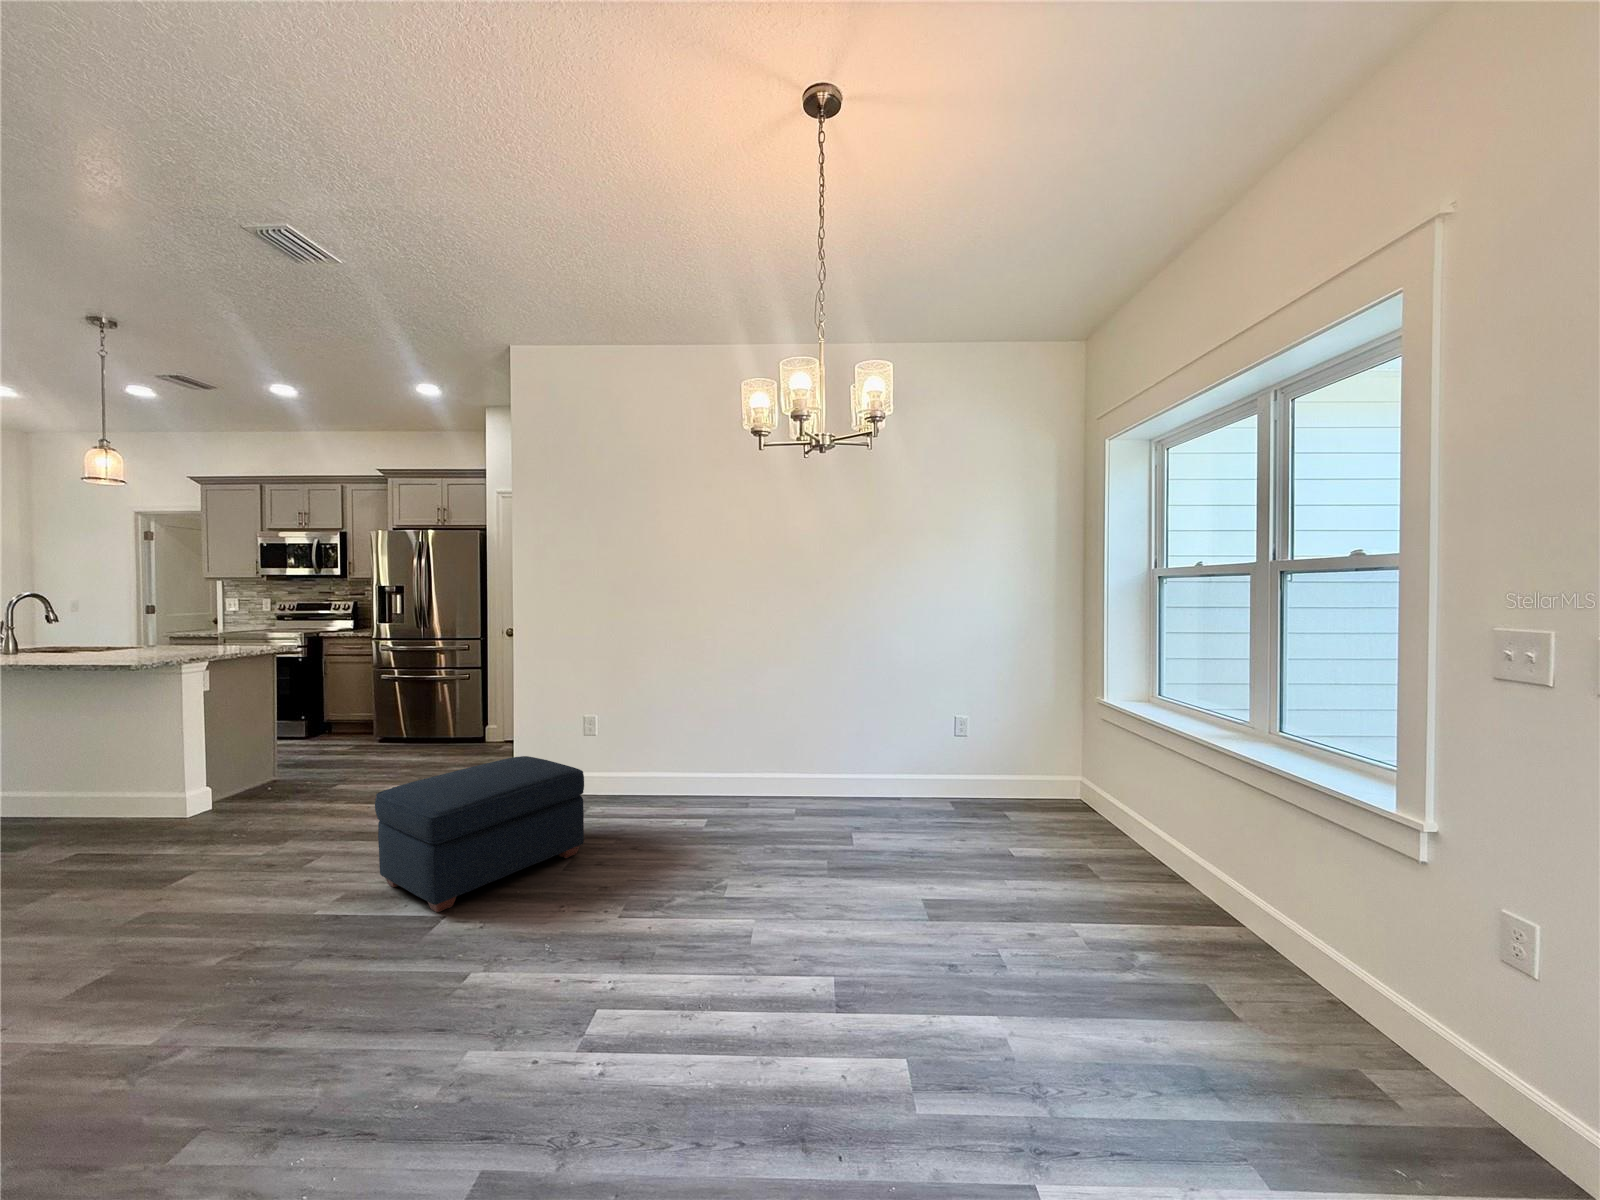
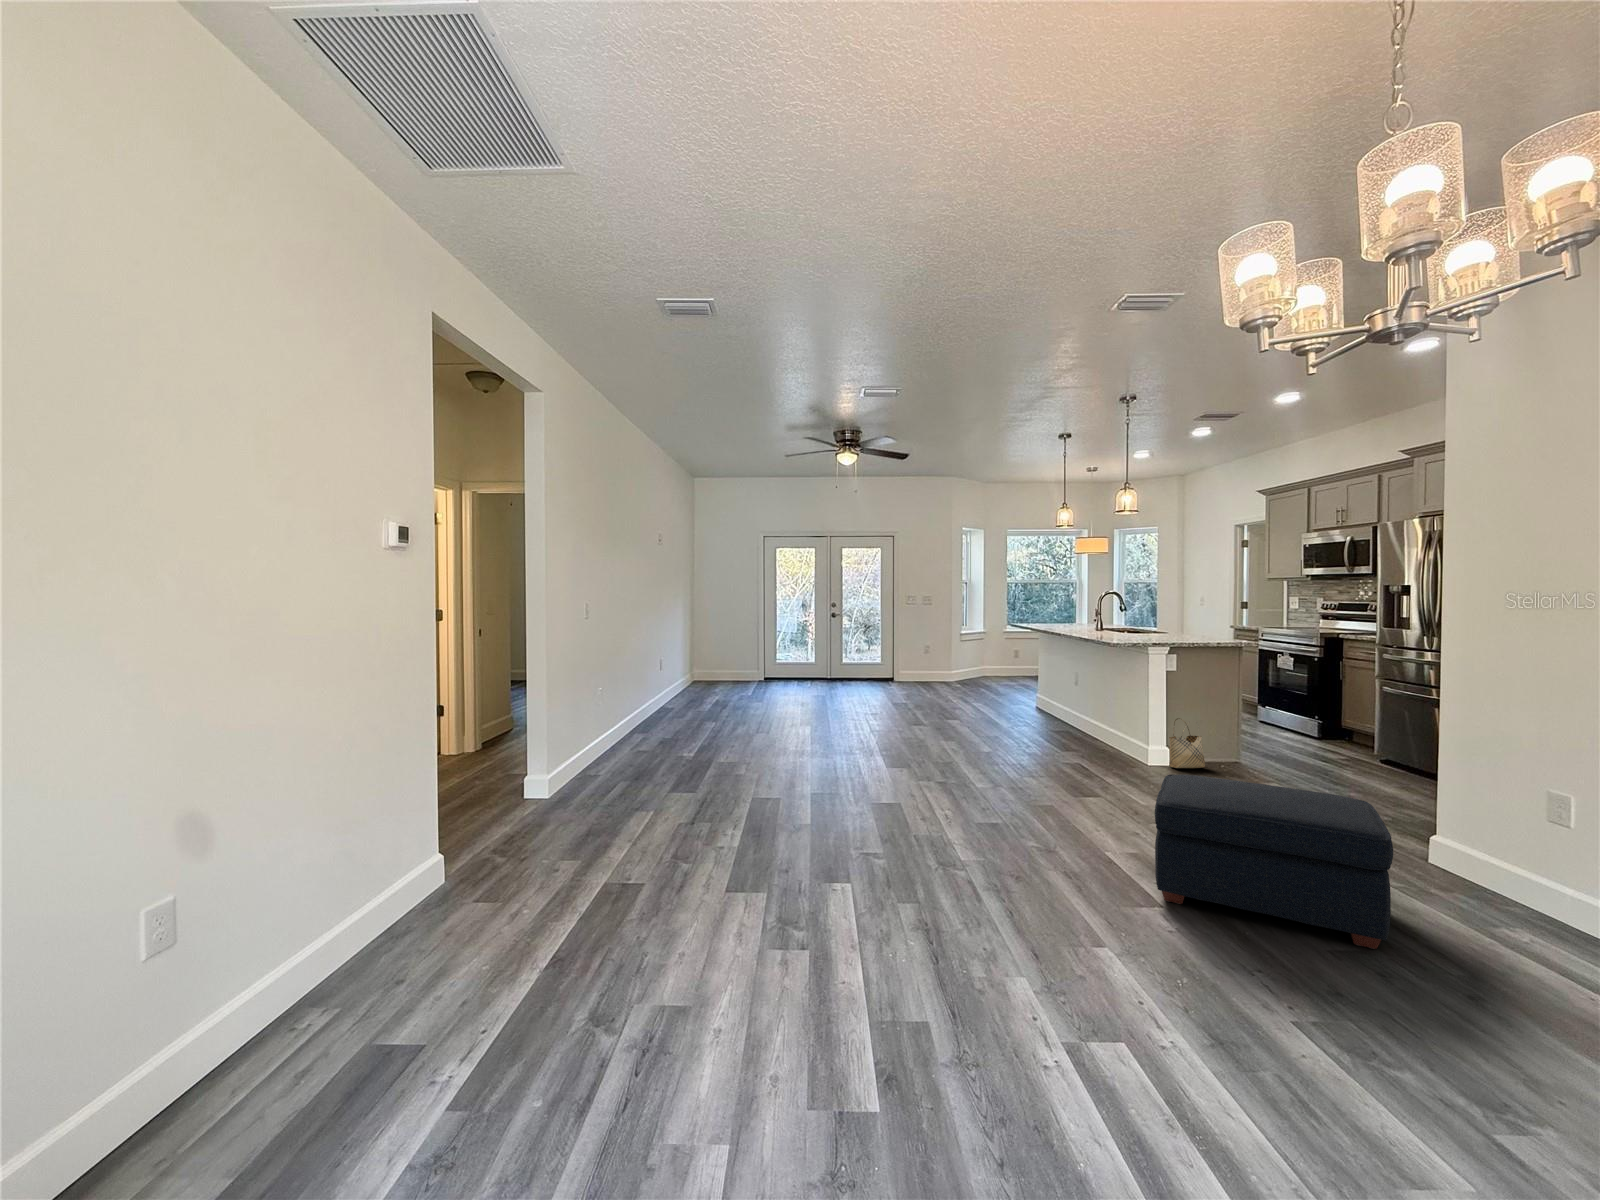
woven basket: none [211,746,254,810] -> present [1169,718,1205,768]

